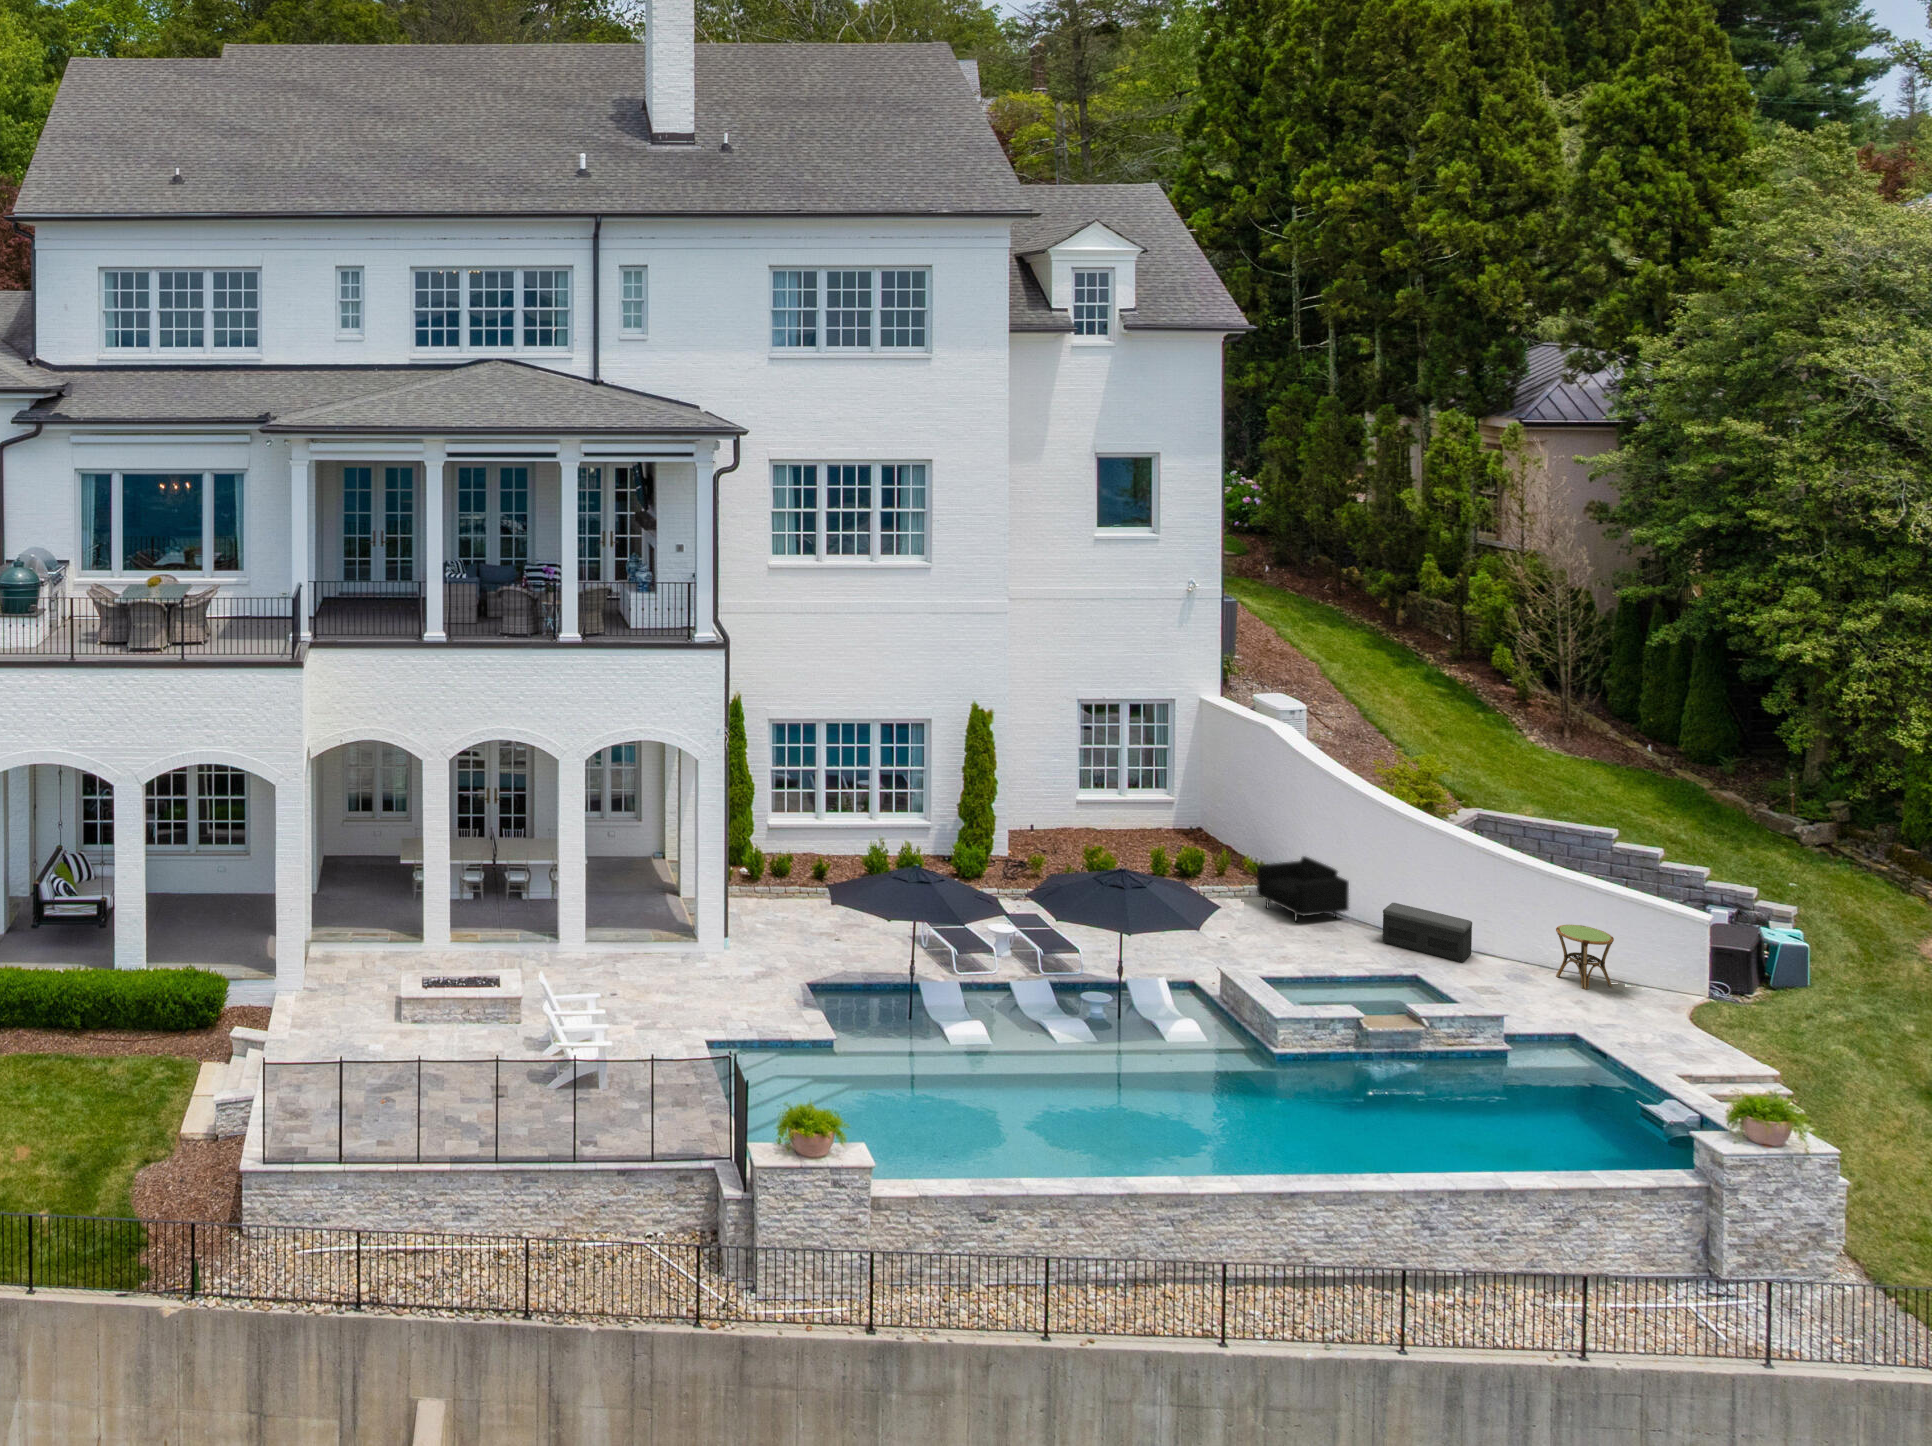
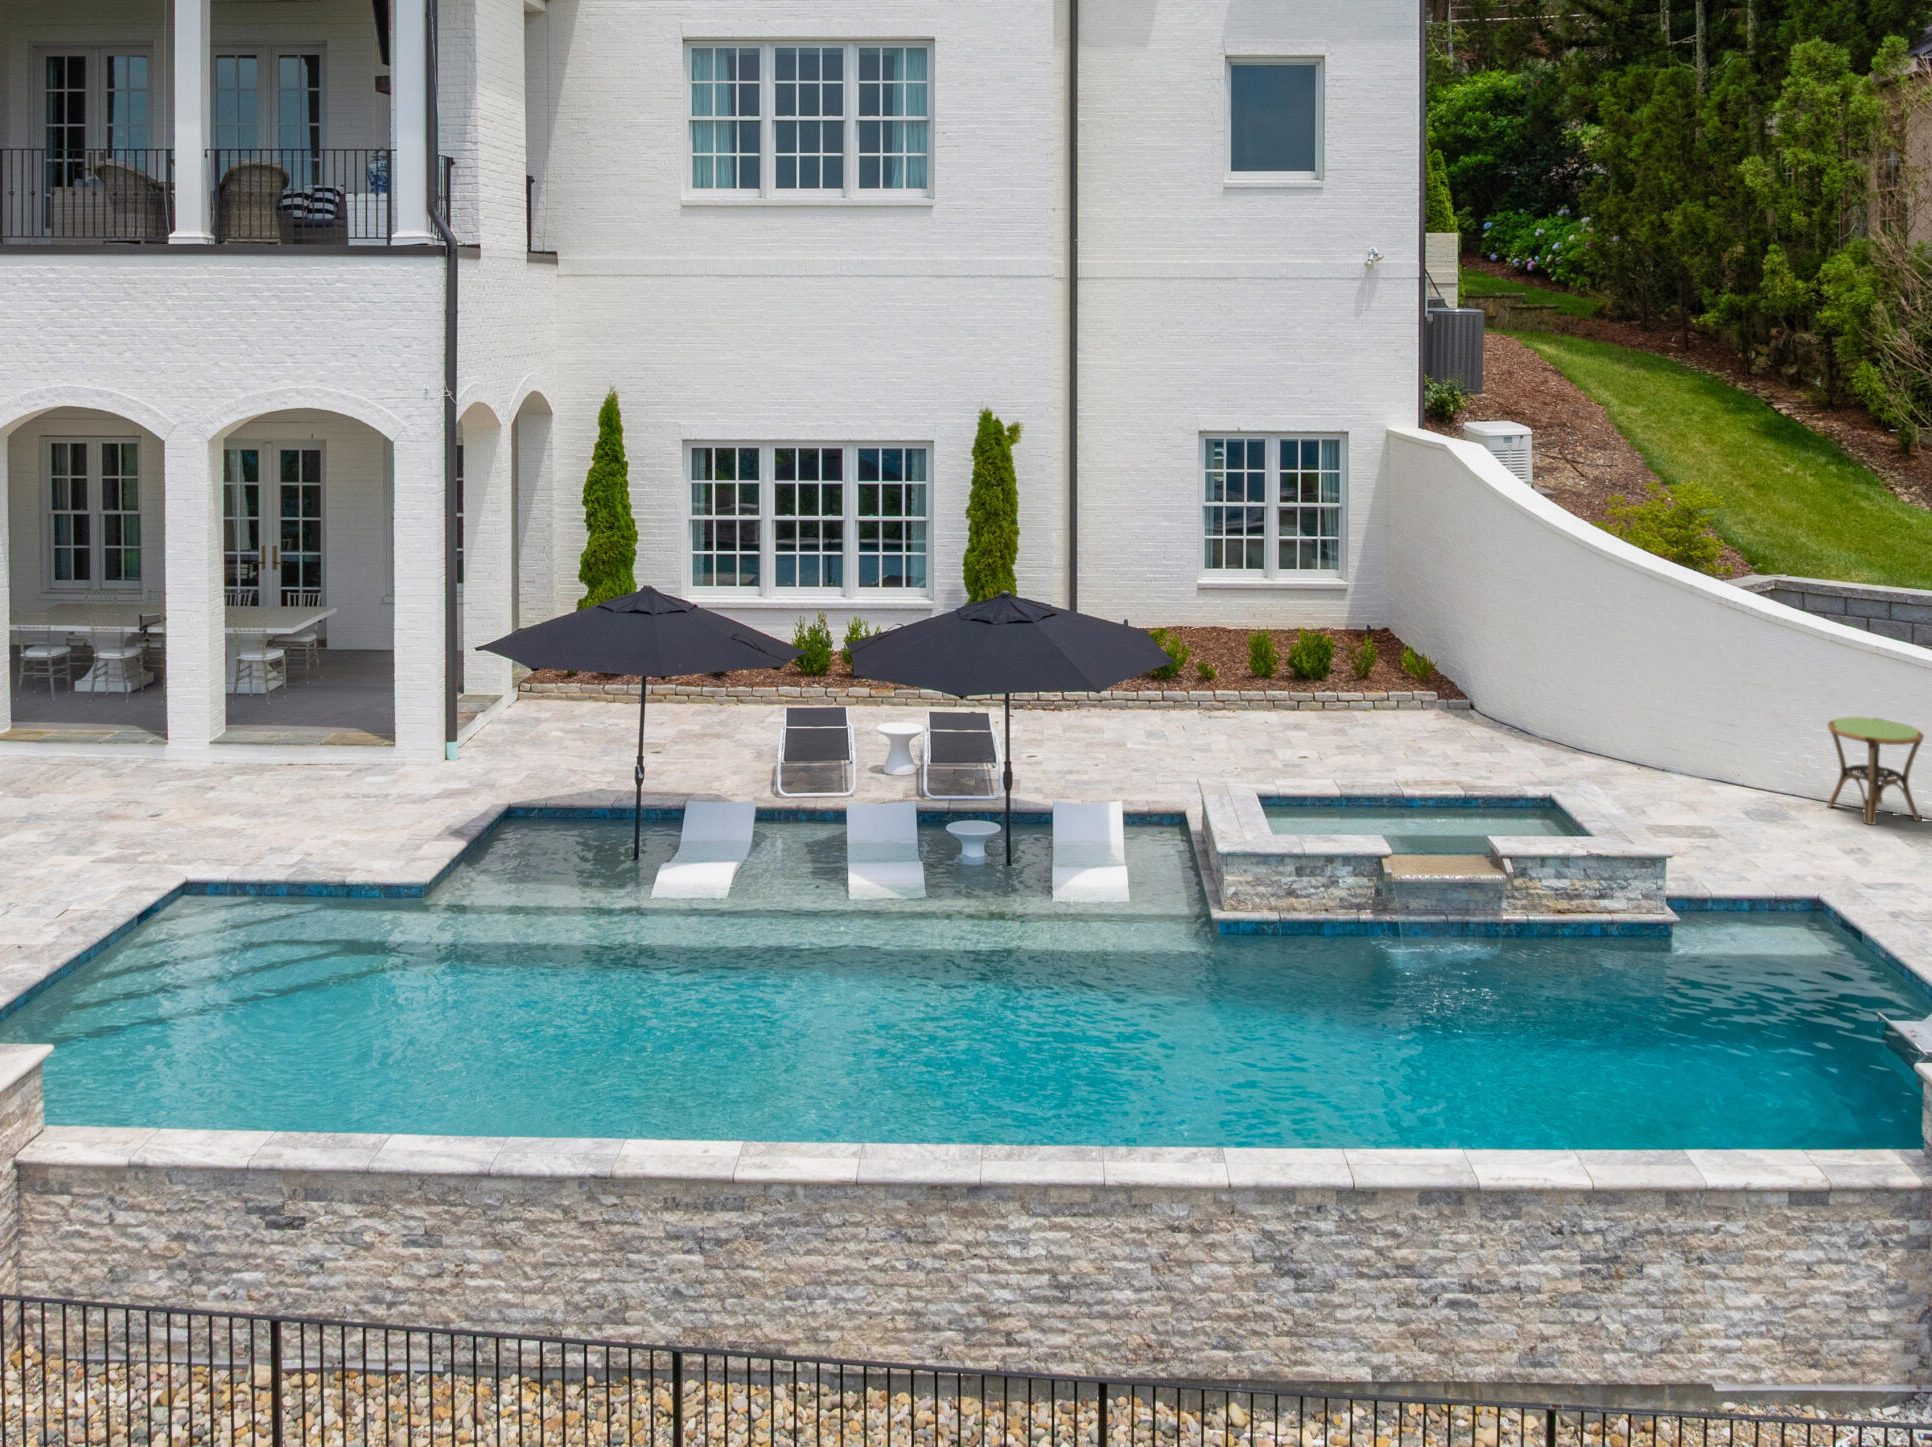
armchair: present [1257,856,1349,921] -> none [1389,633,1524,734]
storage bench: present [1383,903,1472,962] -> none [1557,695,1699,787]

